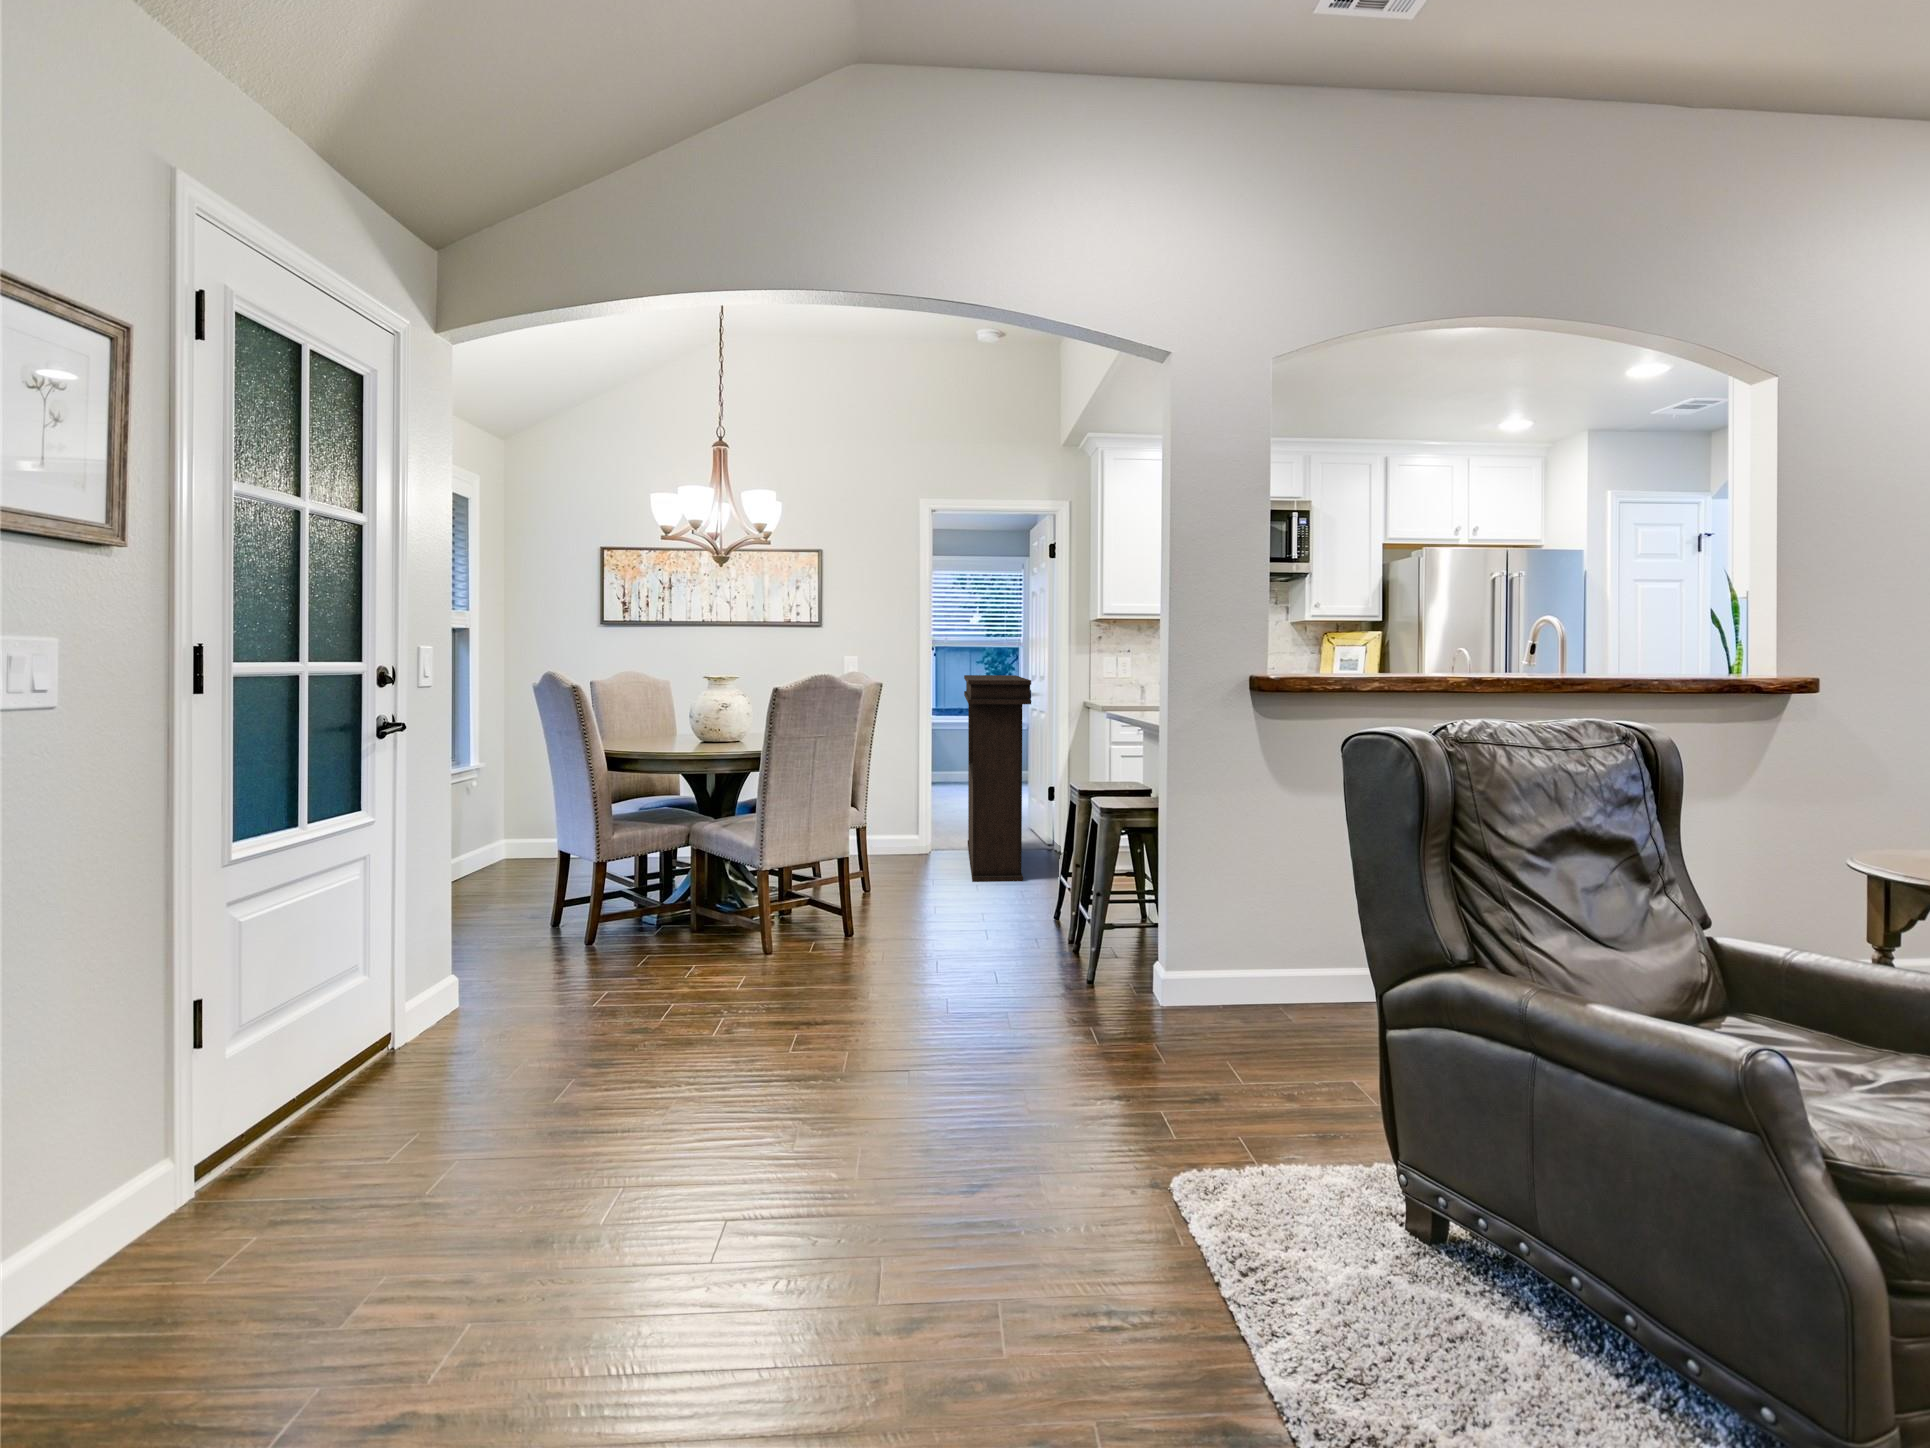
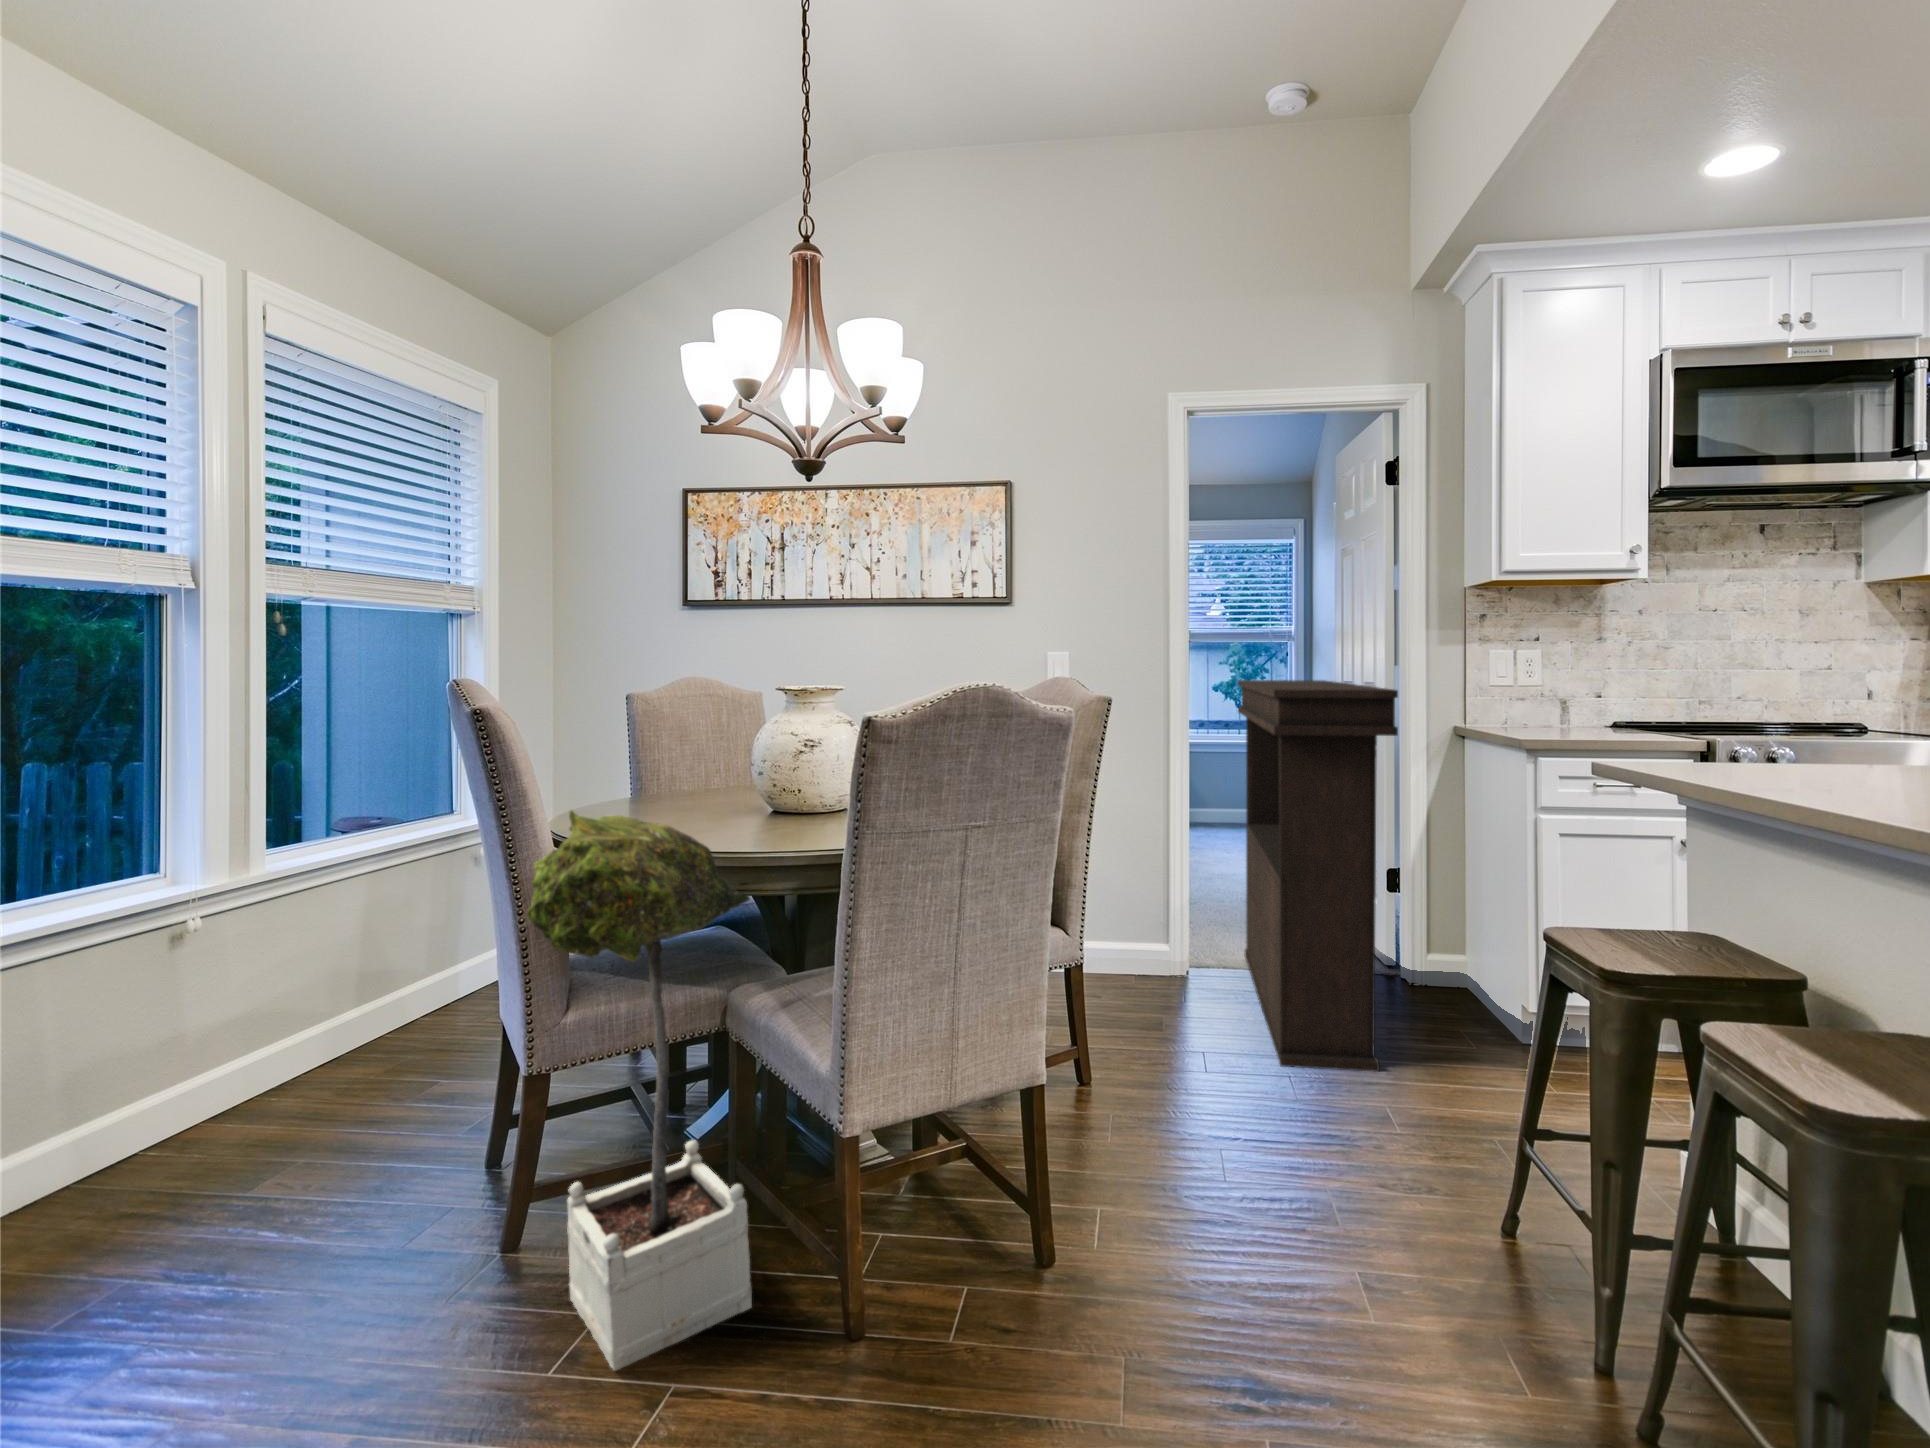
potted tree: none [616,733,716,963] -> present [526,811,752,1371]

